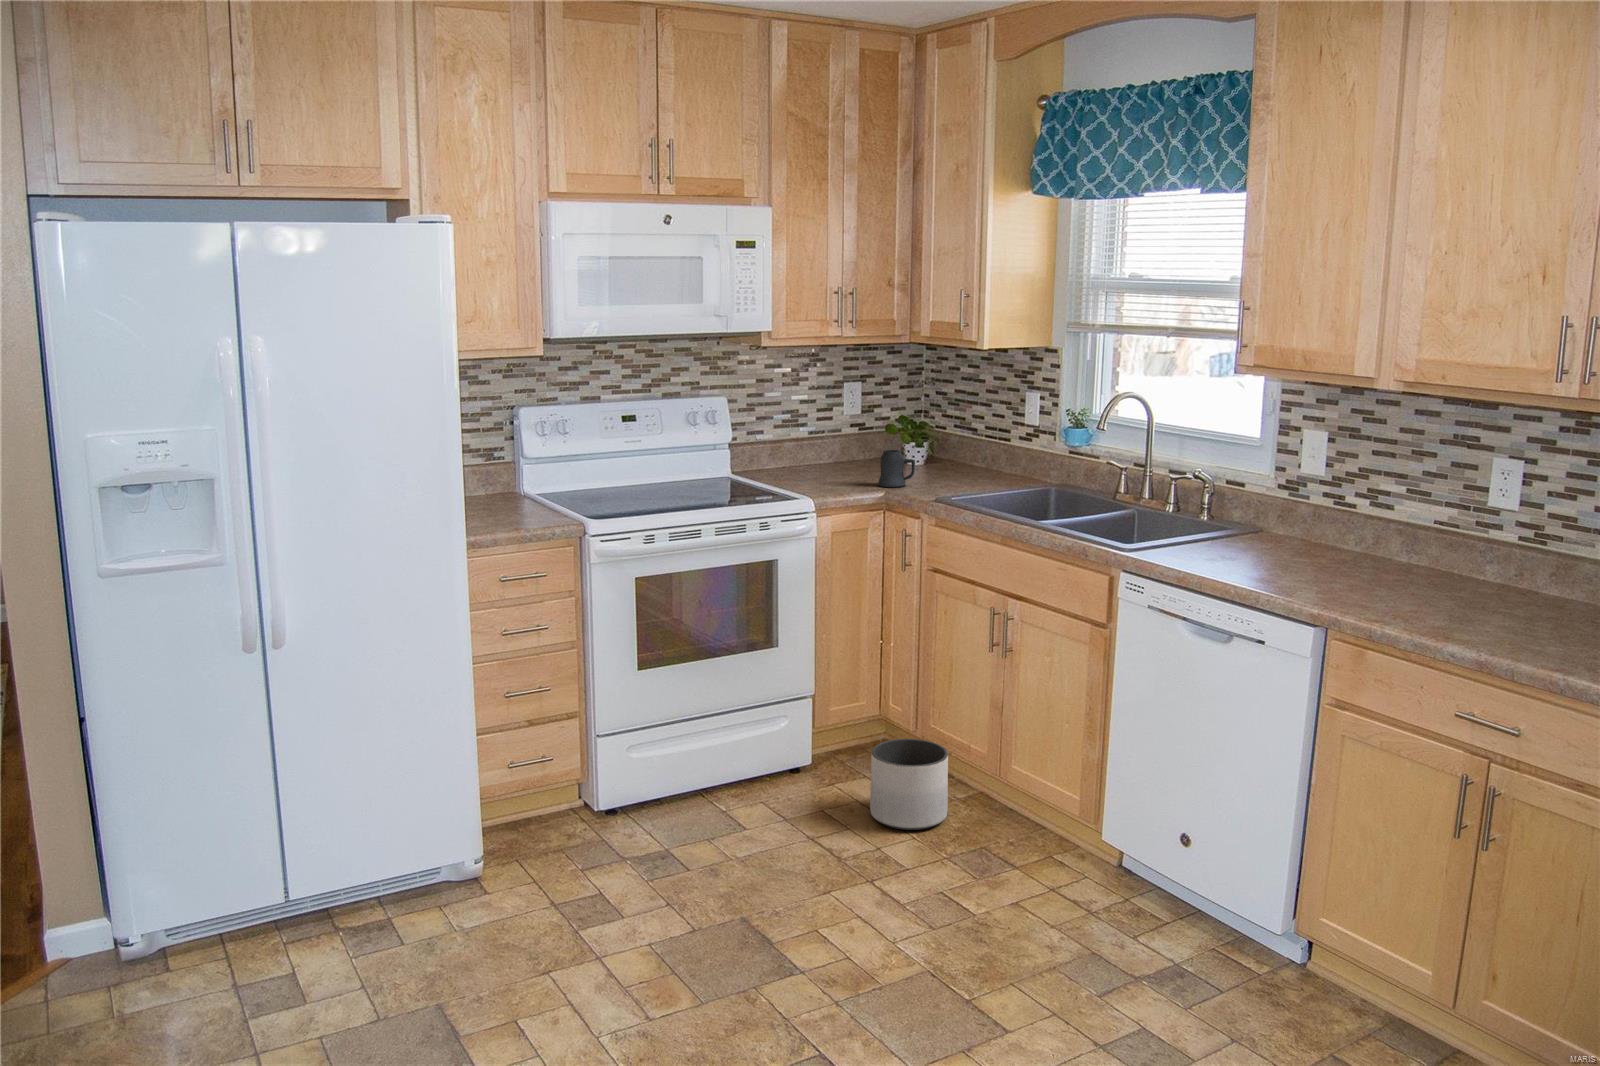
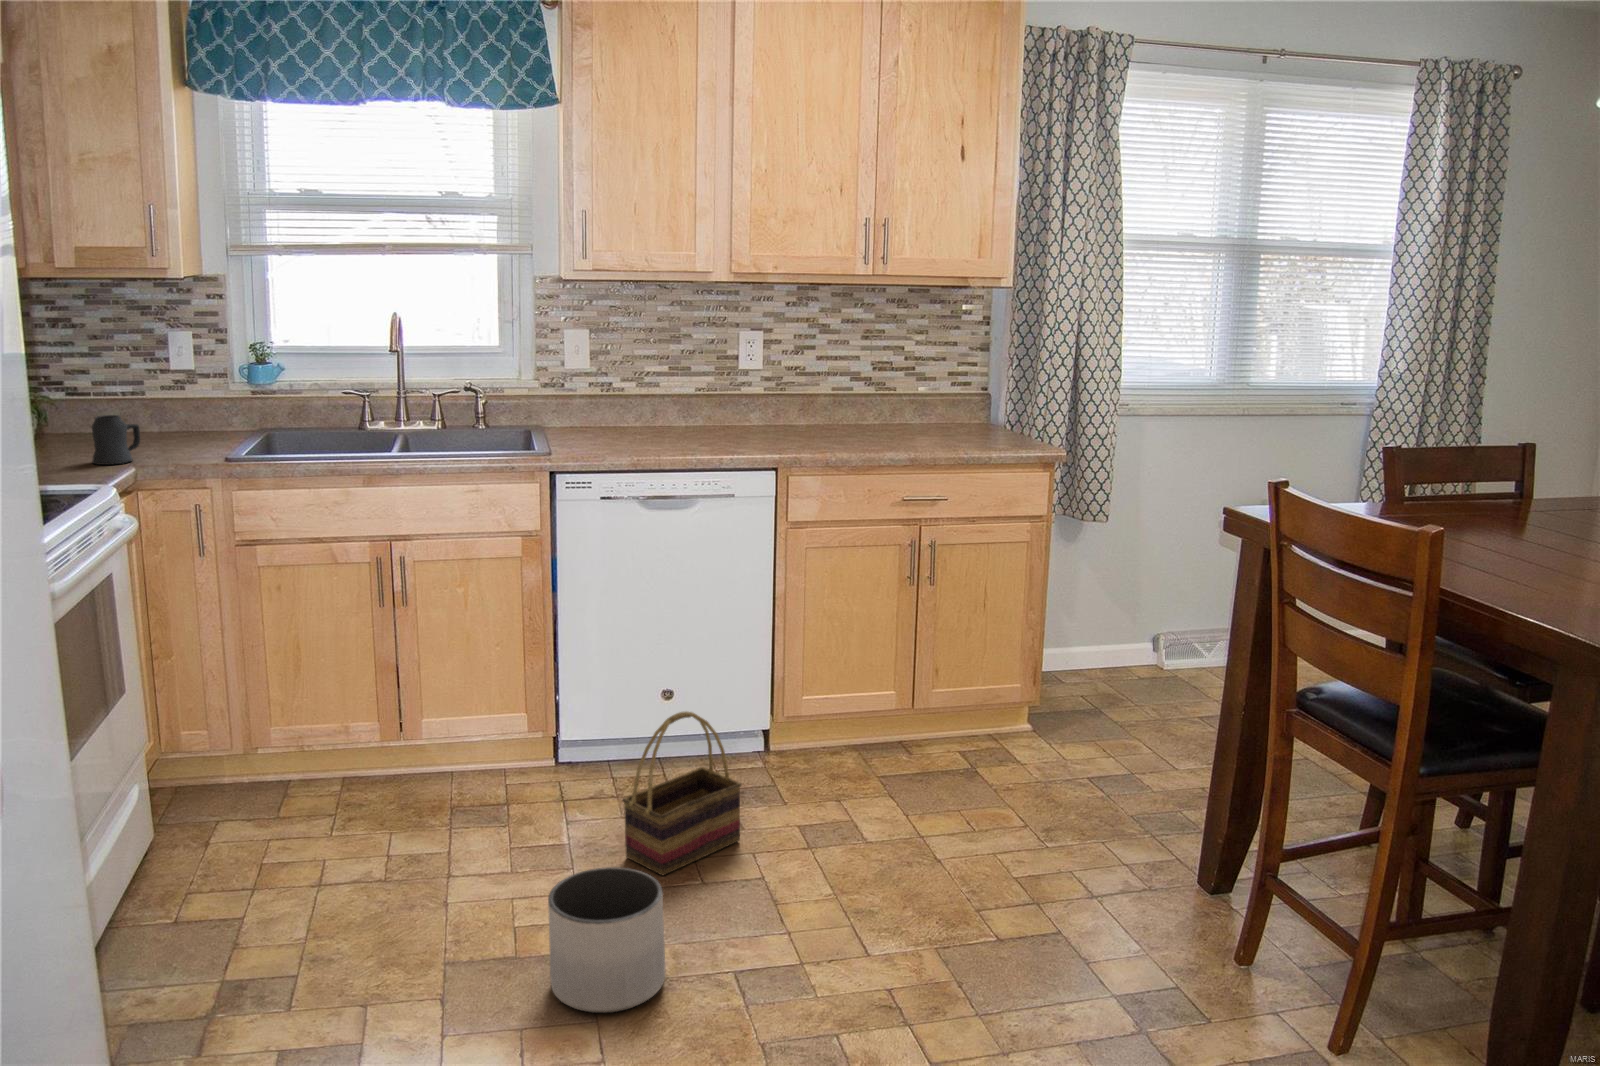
planter: present [870,739,948,830] -> present [548,867,665,1013]
basket: none [940,827,1069,998] -> present [623,711,741,875]

